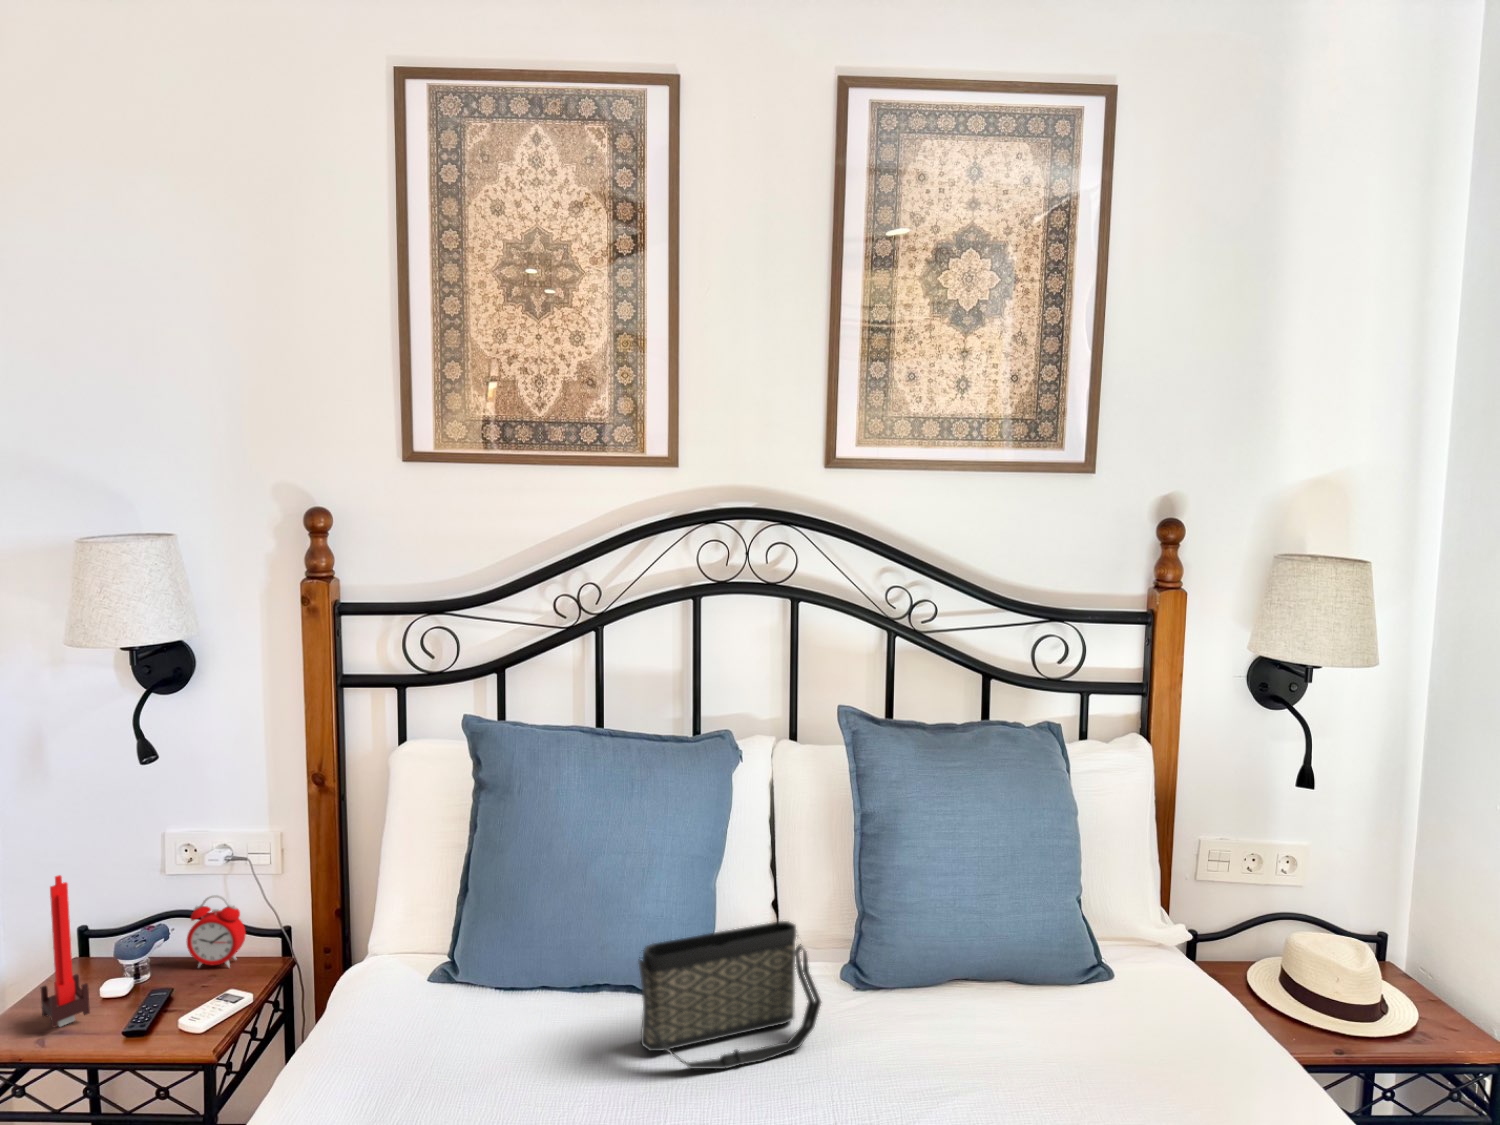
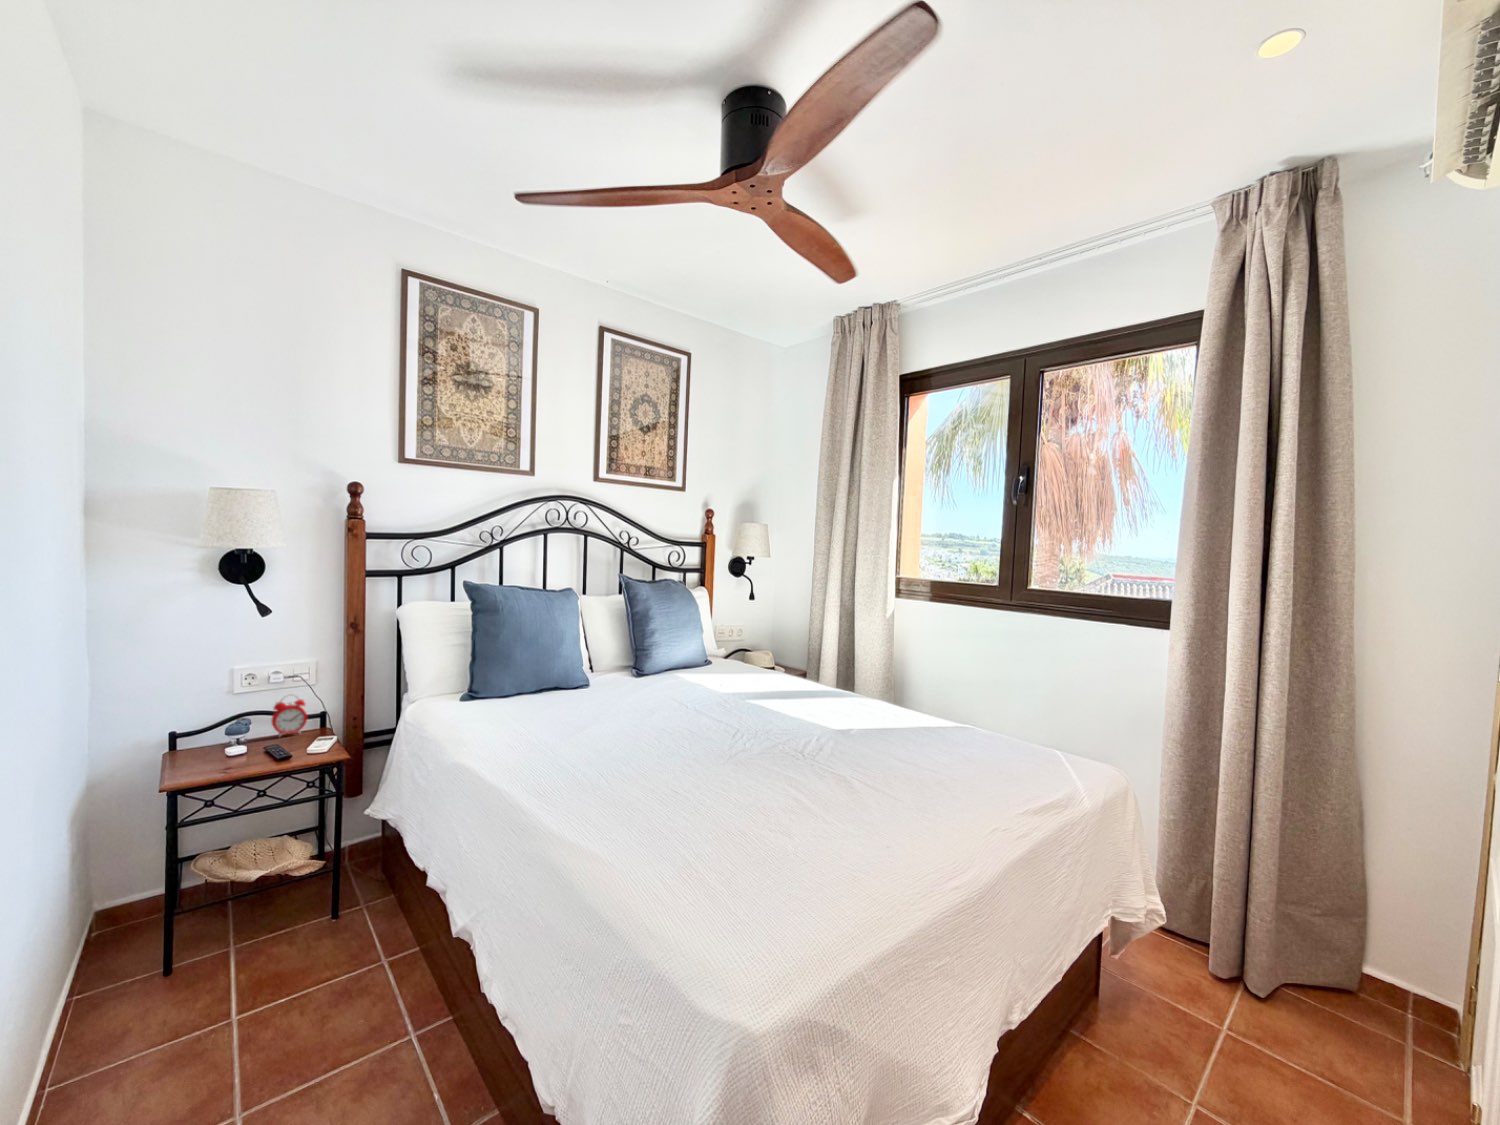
candle: present [41,875,90,1027] -> none [223,672,255,759]
handbag: present [639,921,821,1069] -> none [583,641,641,686]

